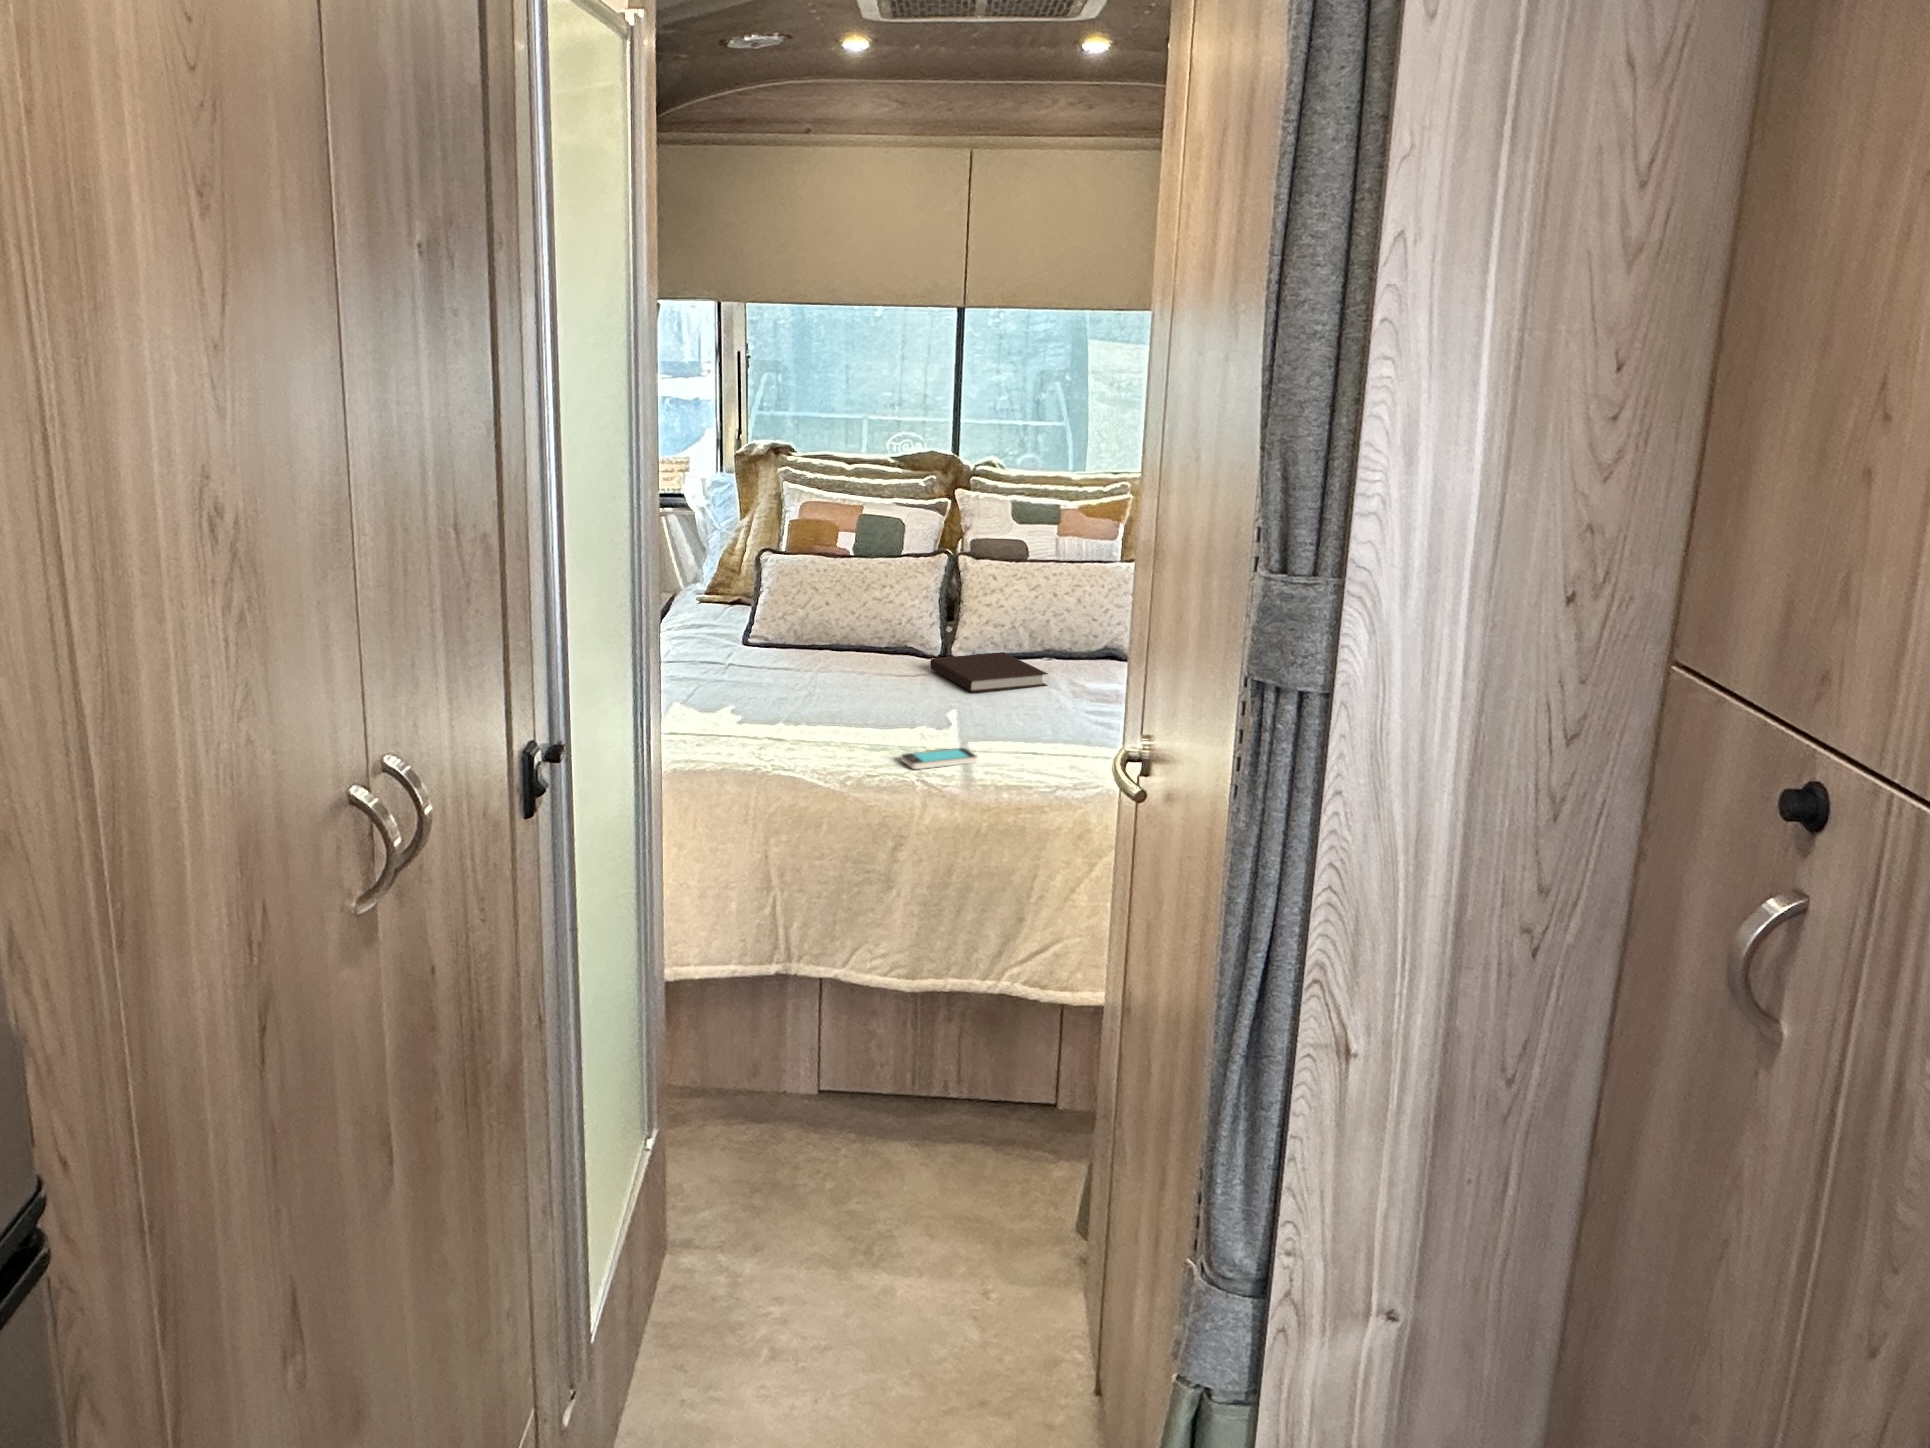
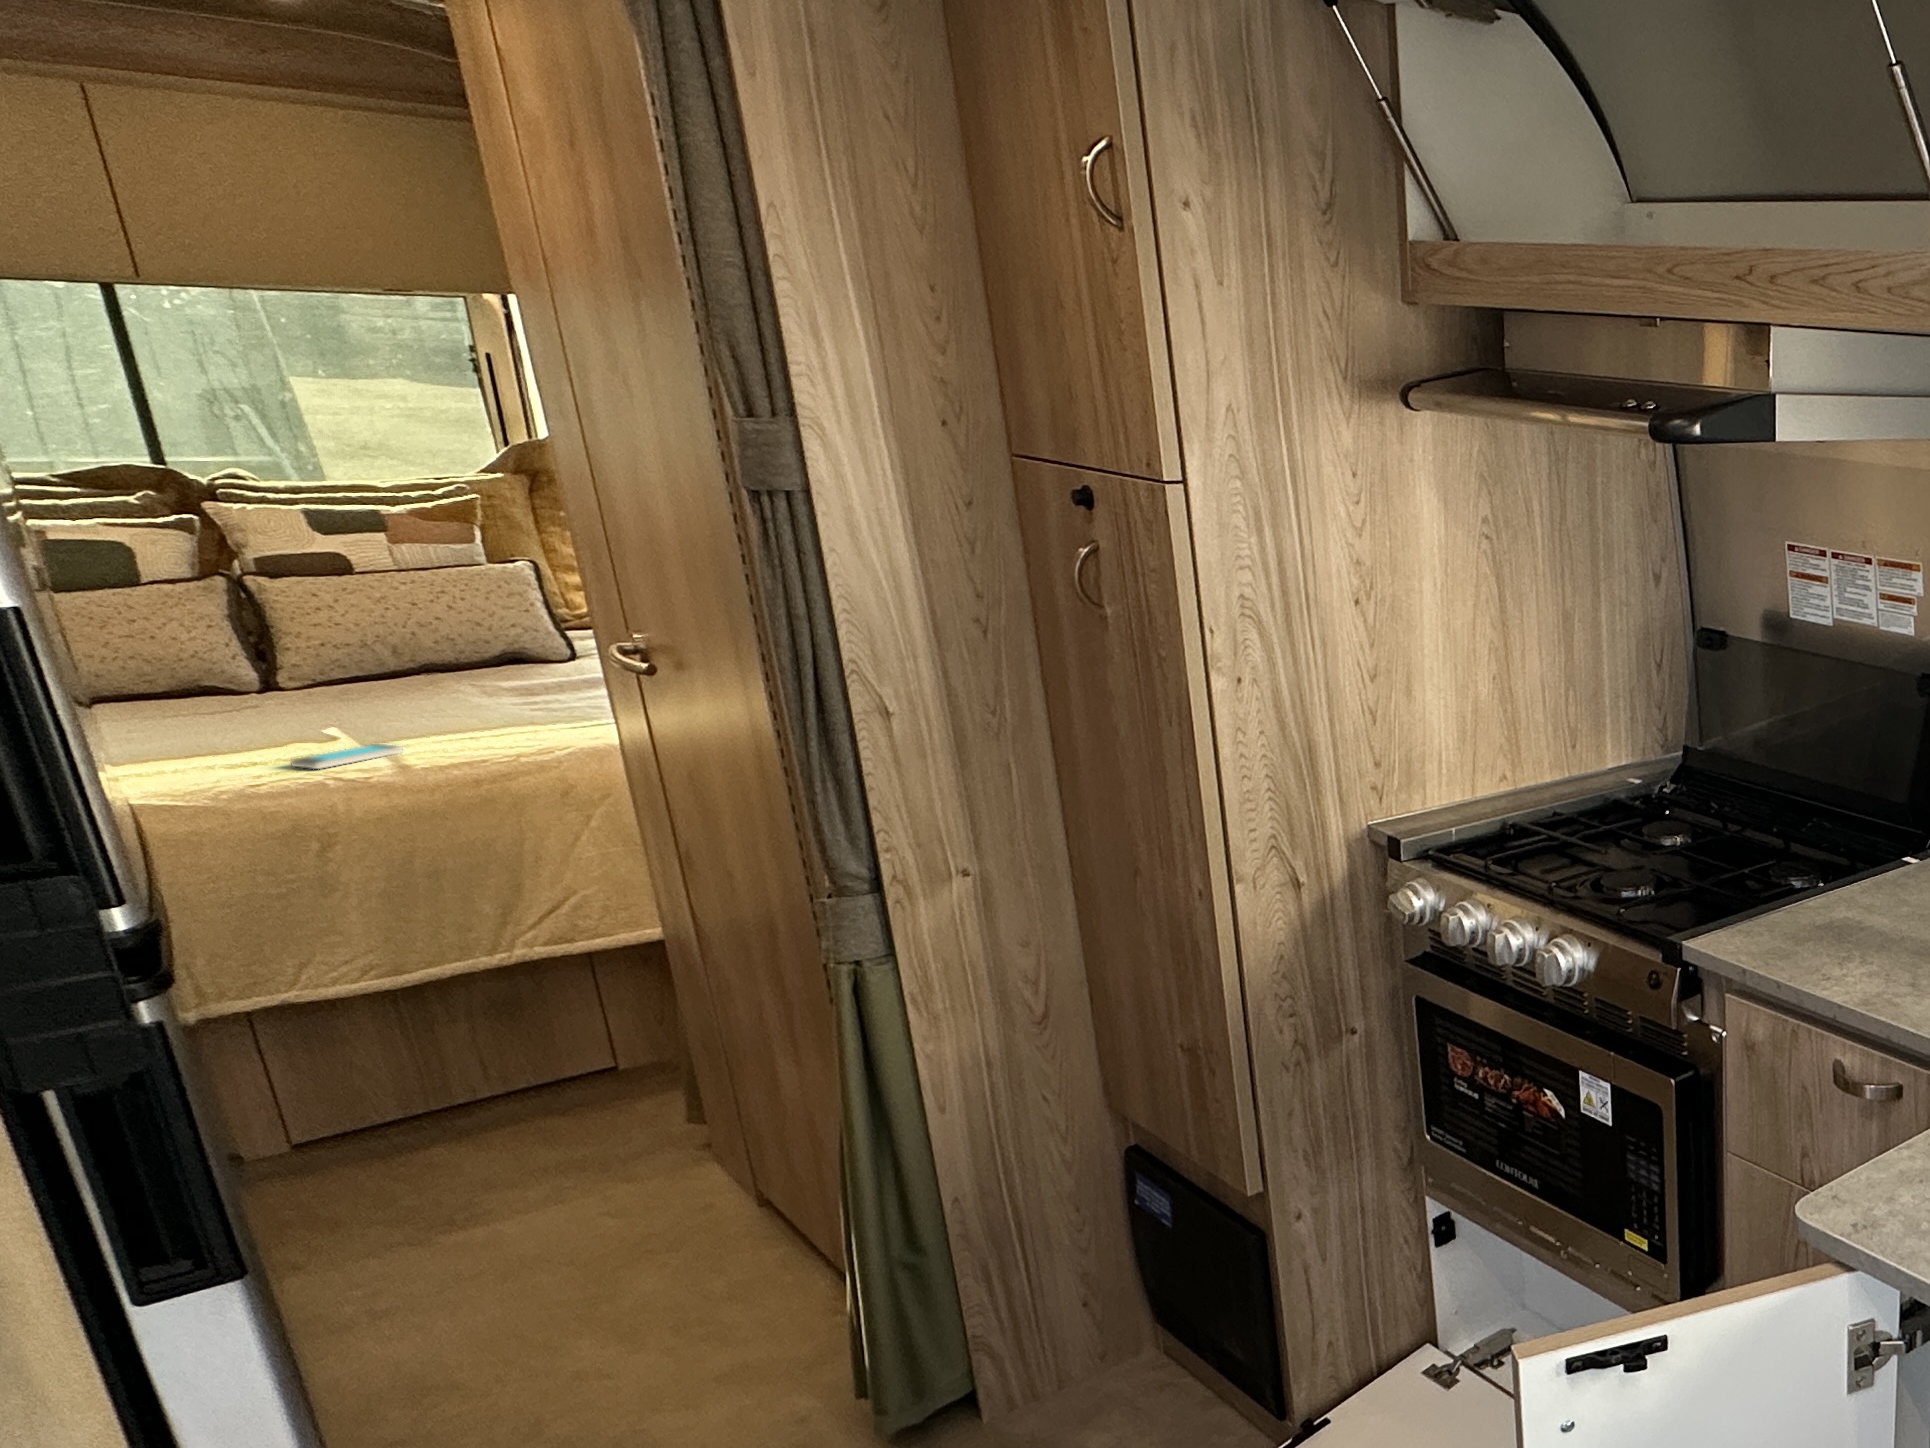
notebook: present [930,652,1048,692] -> none [265,669,456,706]

